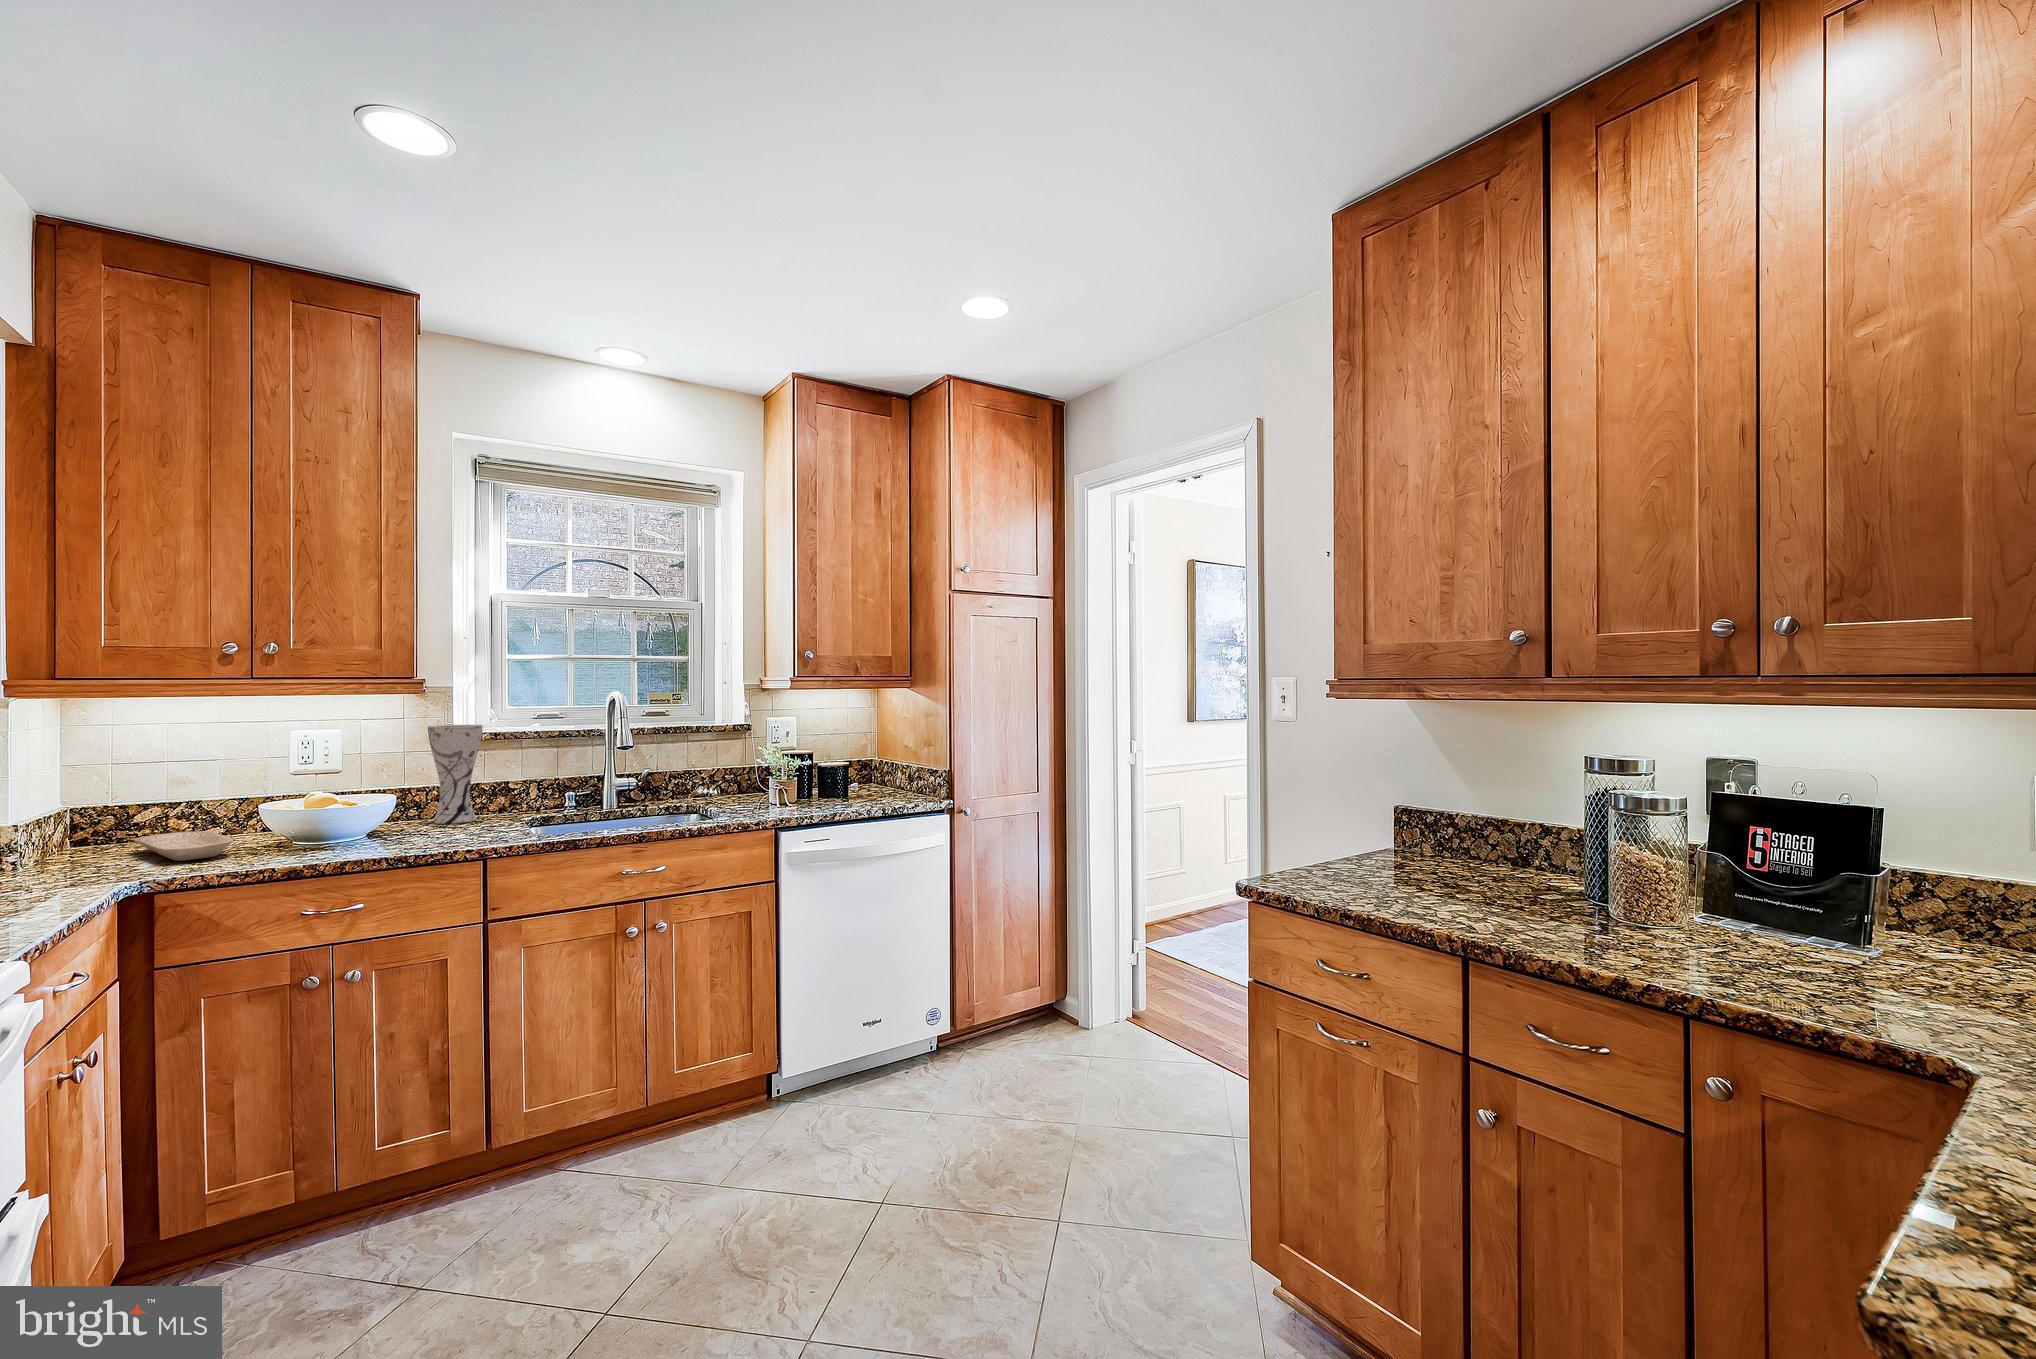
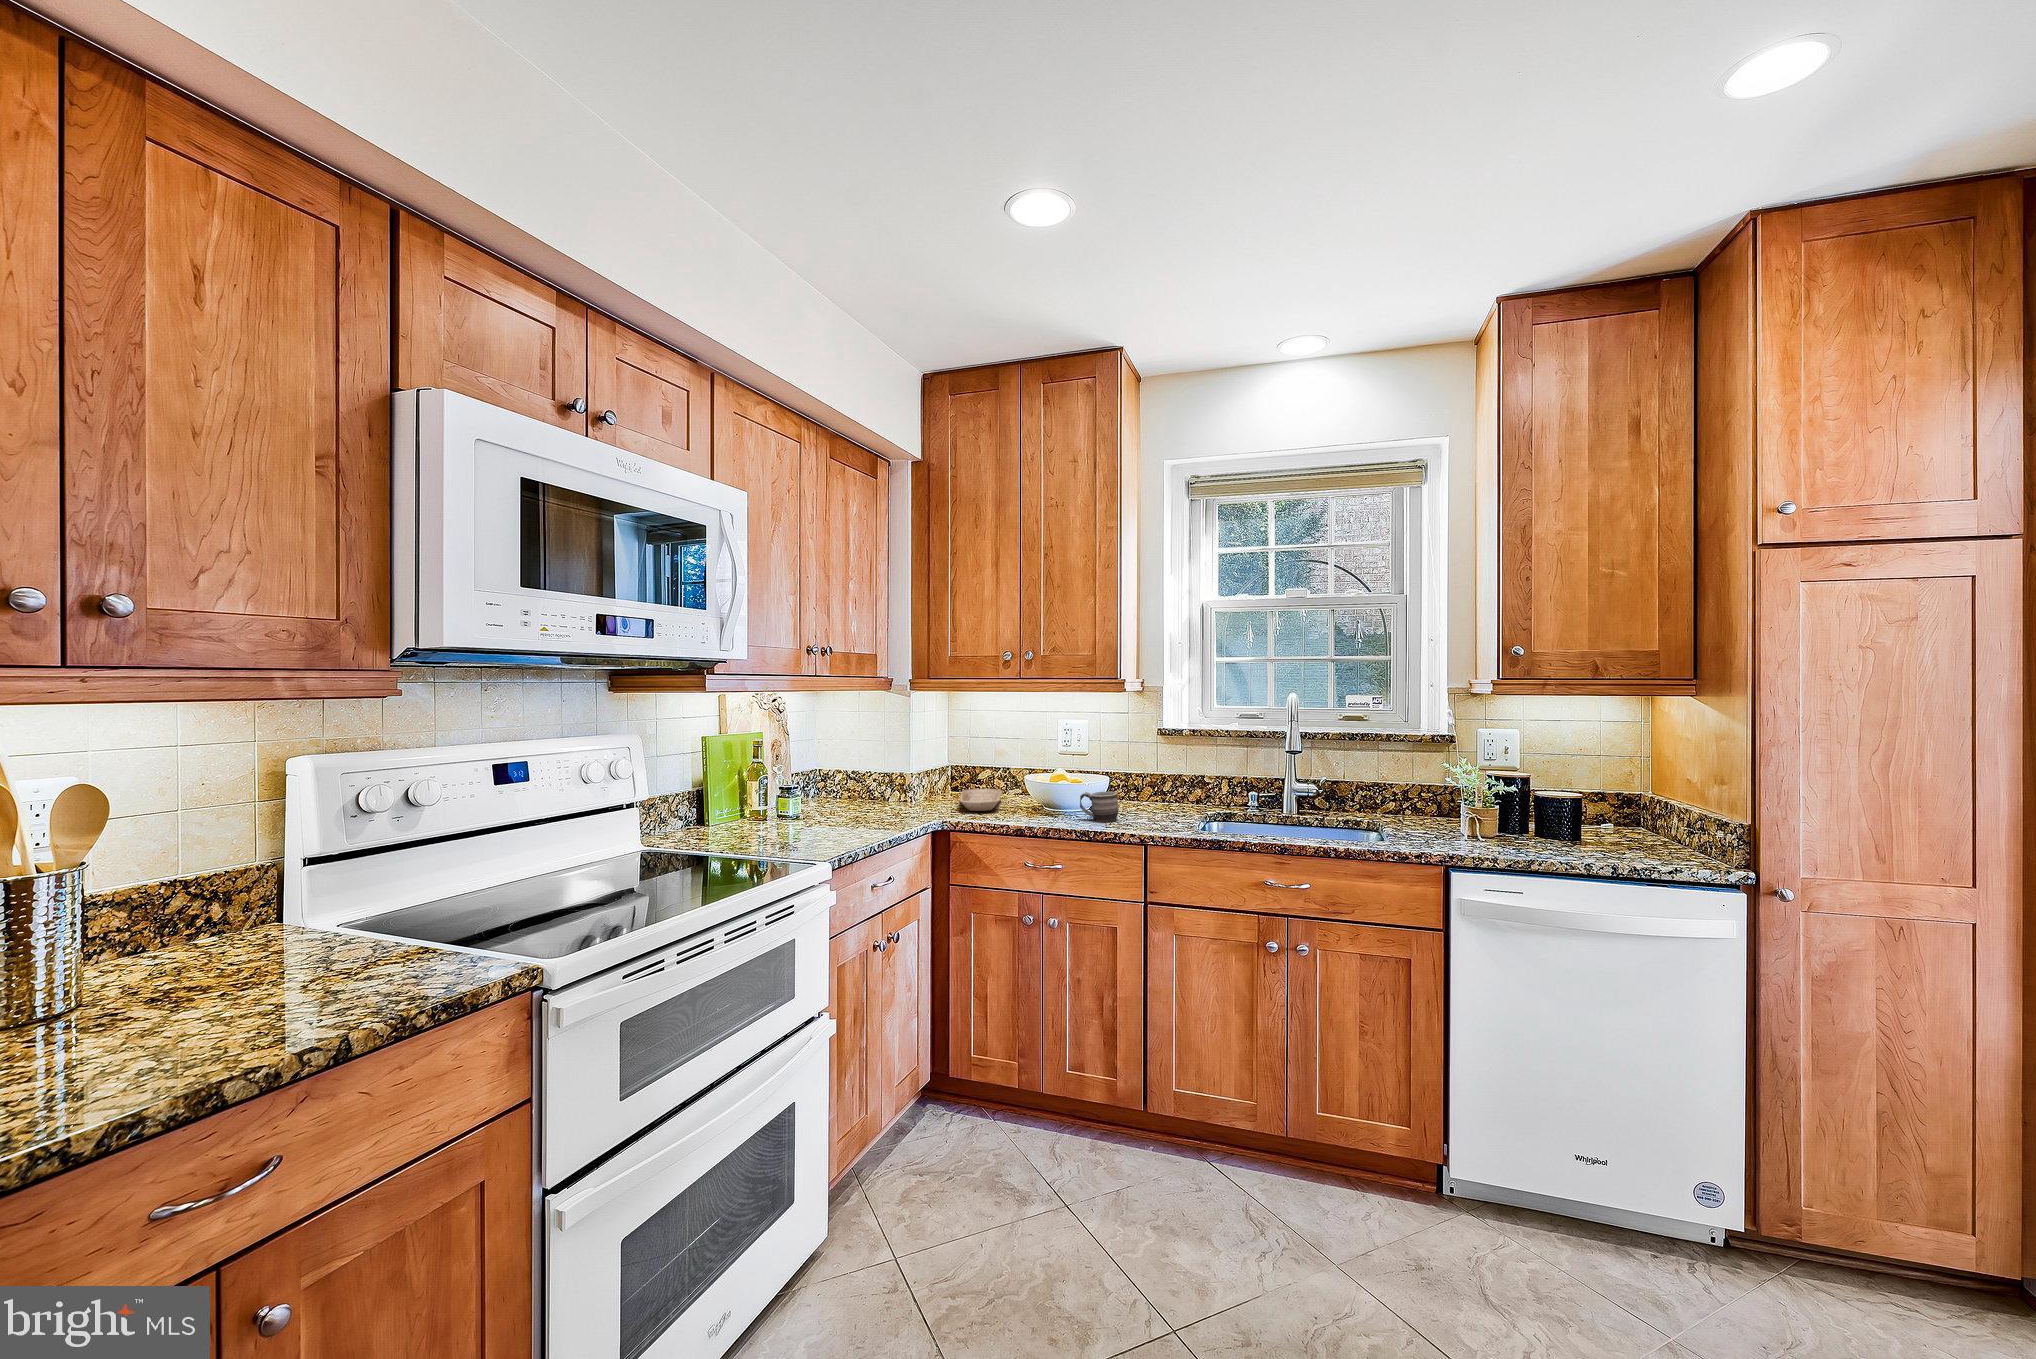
vase: present [428,724,483,824] -> none [1141,720,1183,808]
mug: none [378,807,433,845] -> present [1080,791,1118,822]

